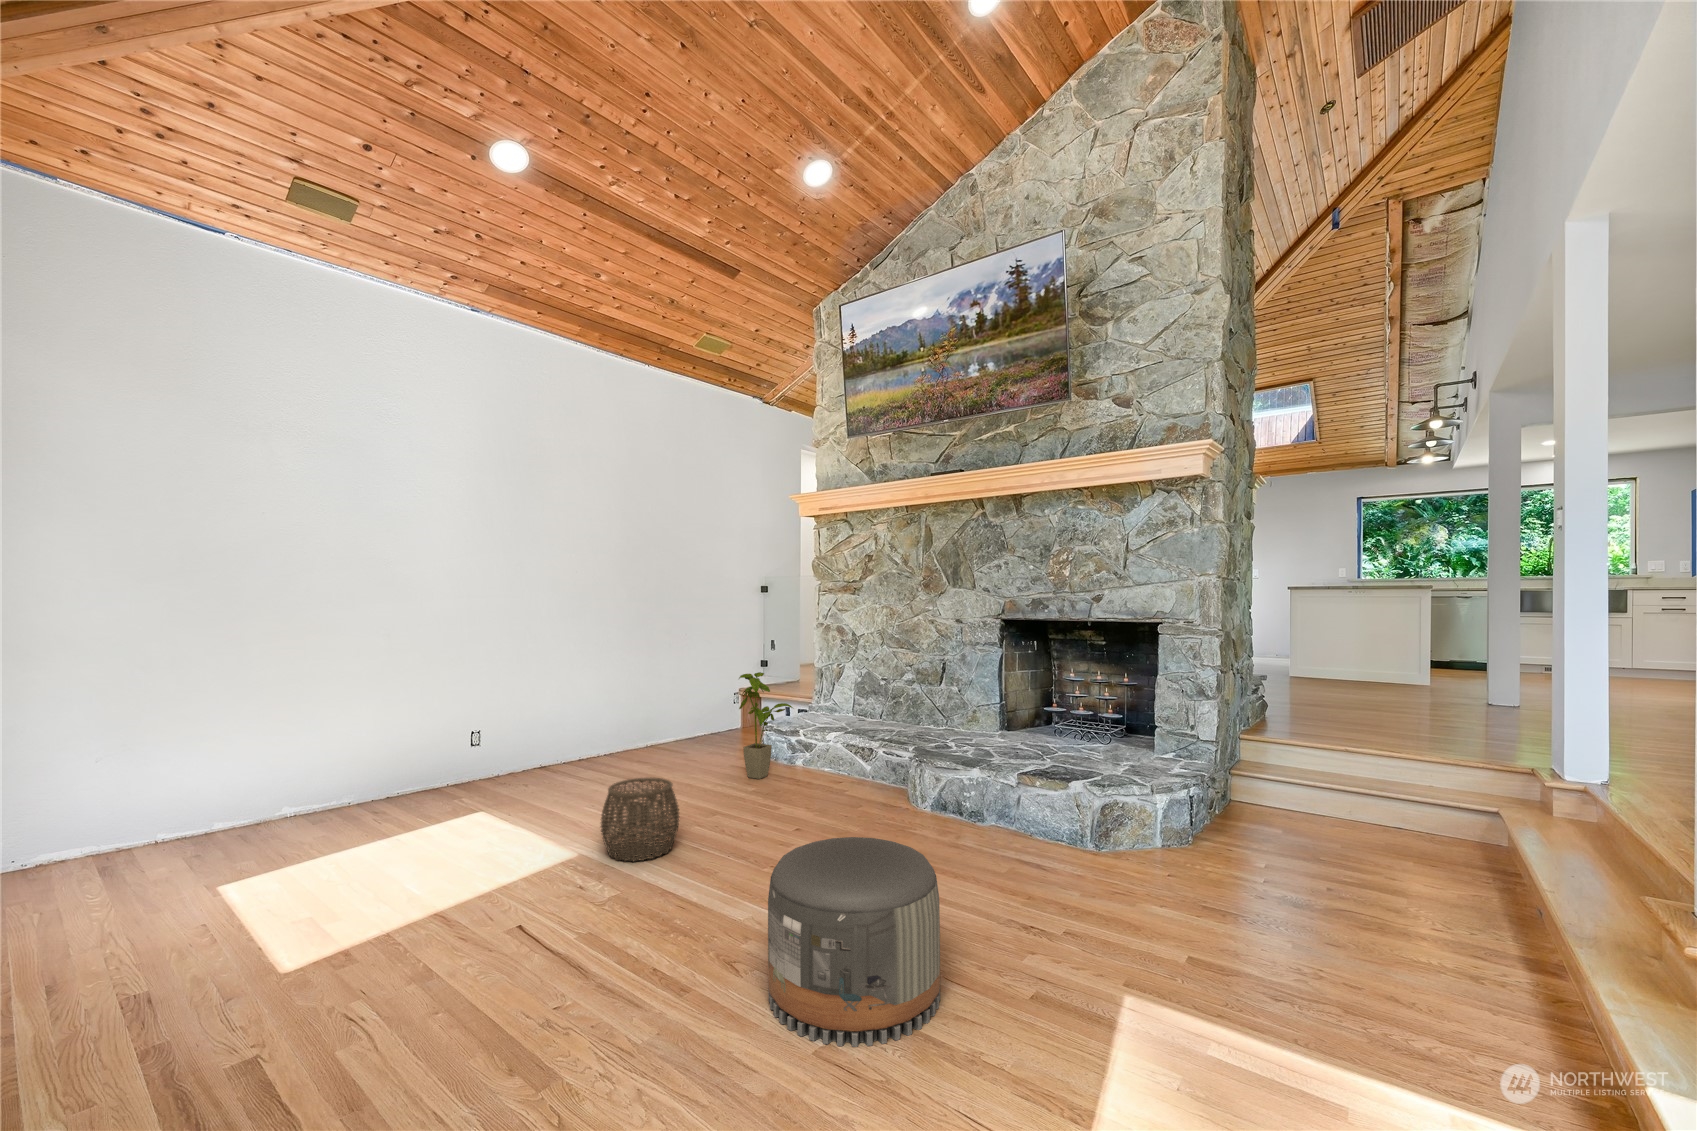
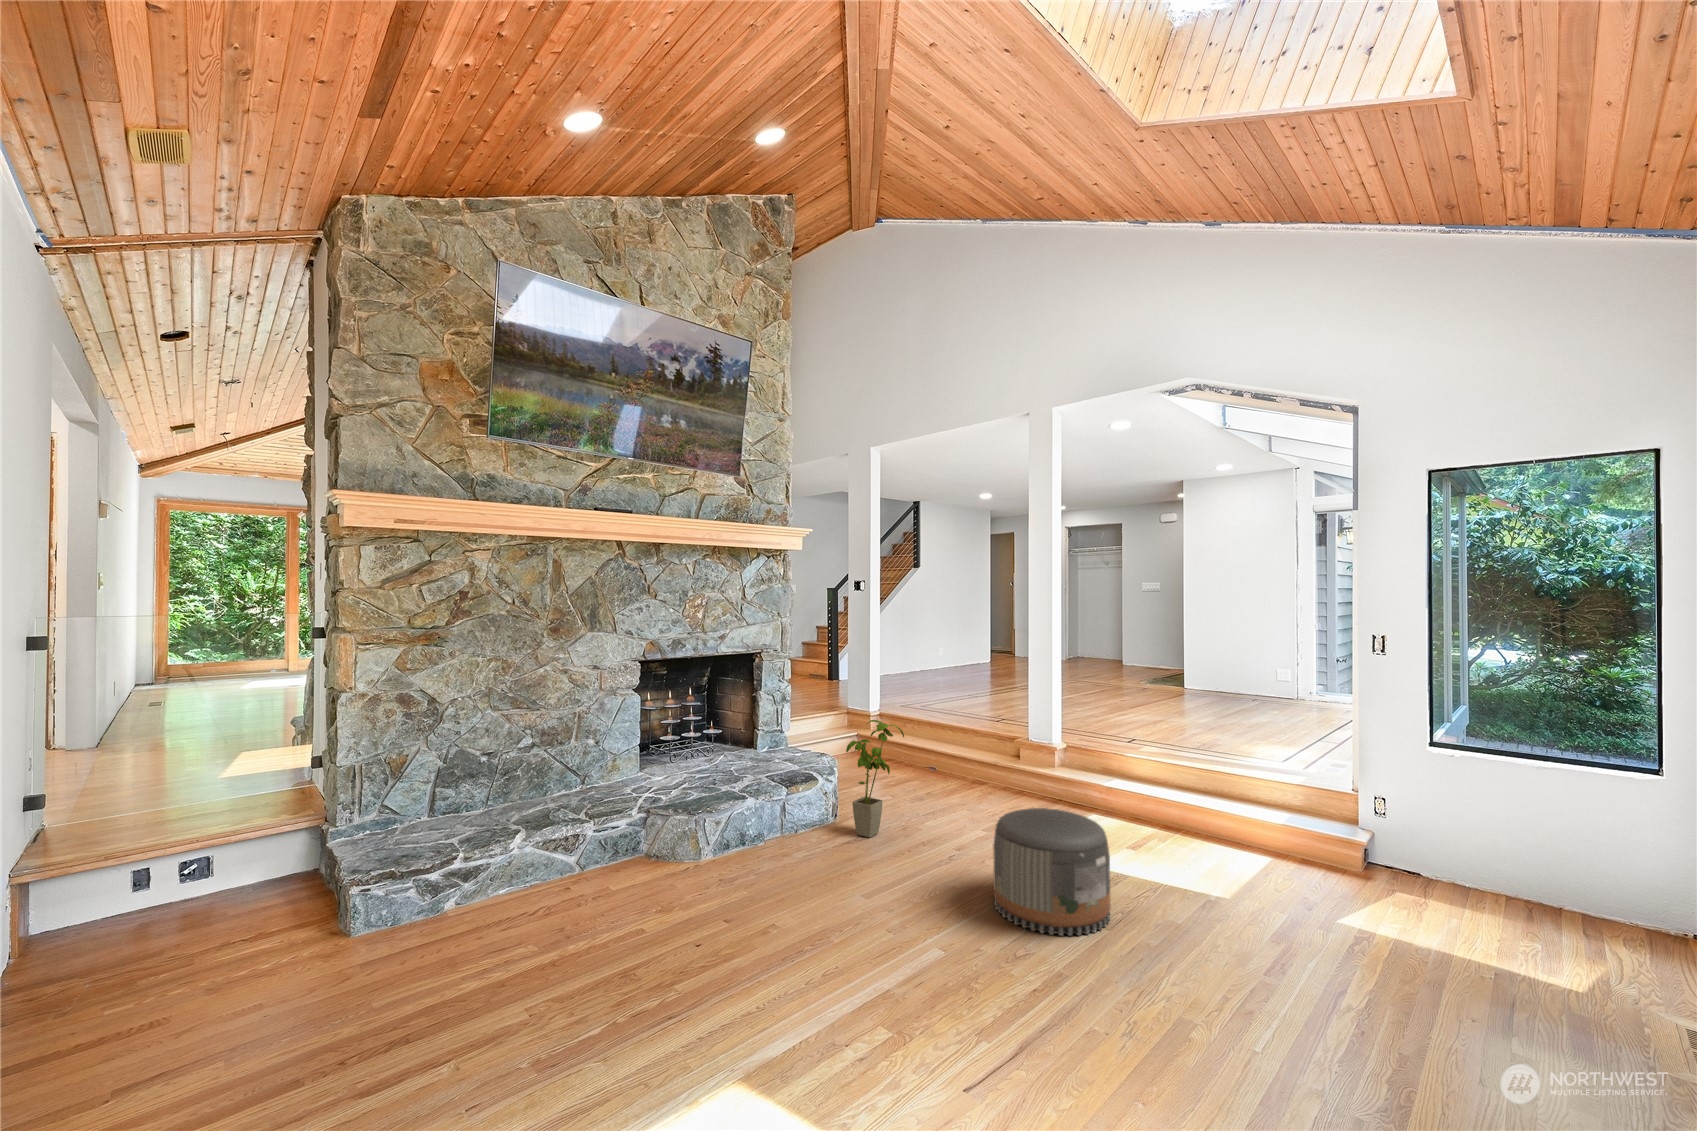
house plant: present [739,672,793,779] -> present [846,720,904,838]
woven basket: present [601,777,679,861] -> none [682,912,788,1049]

